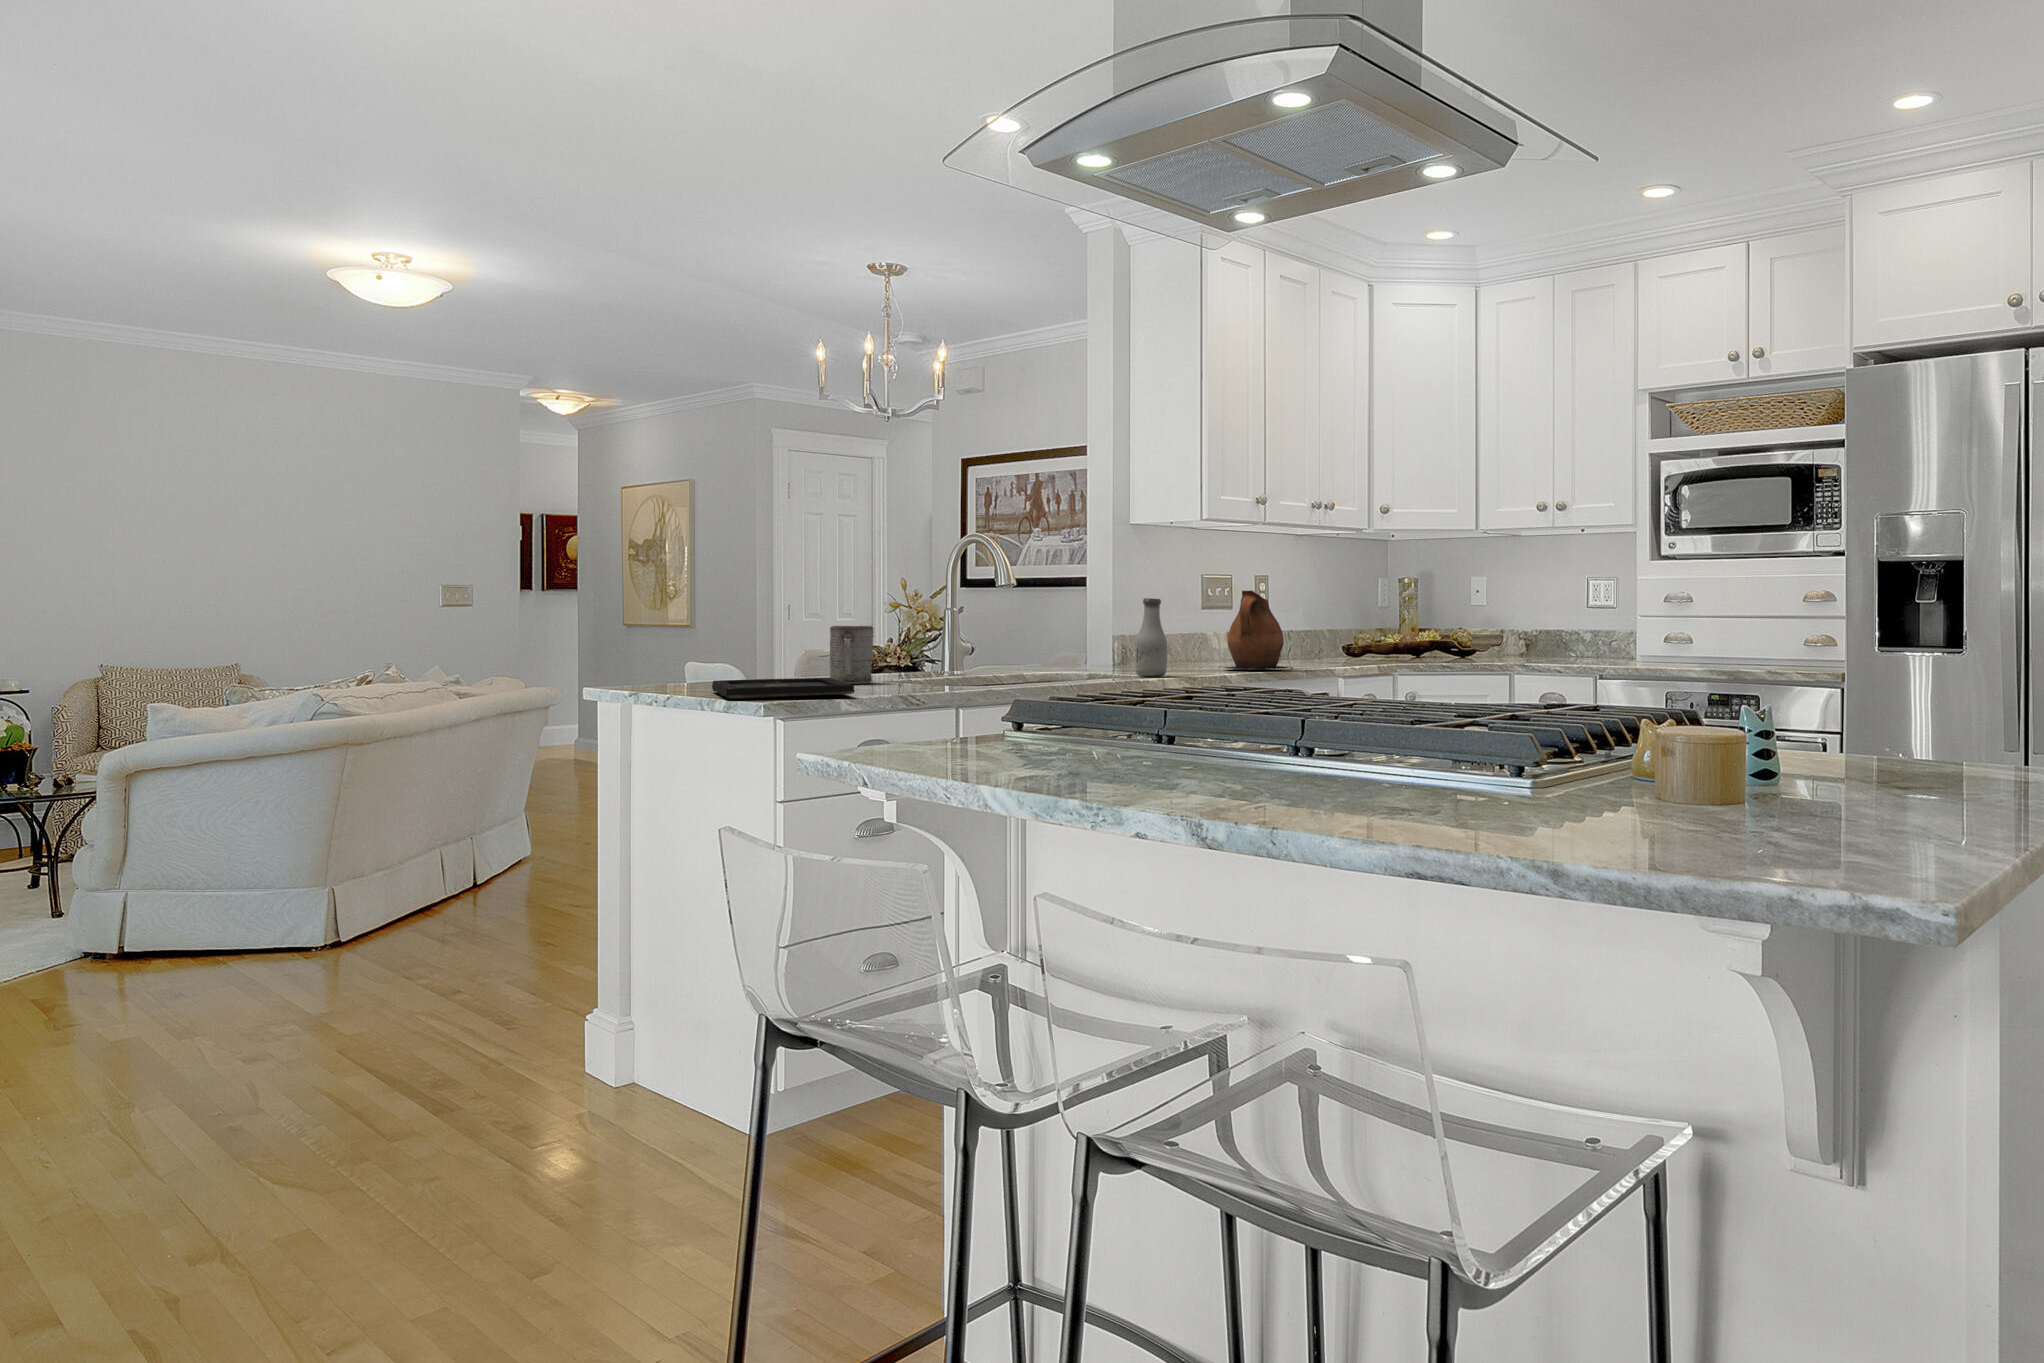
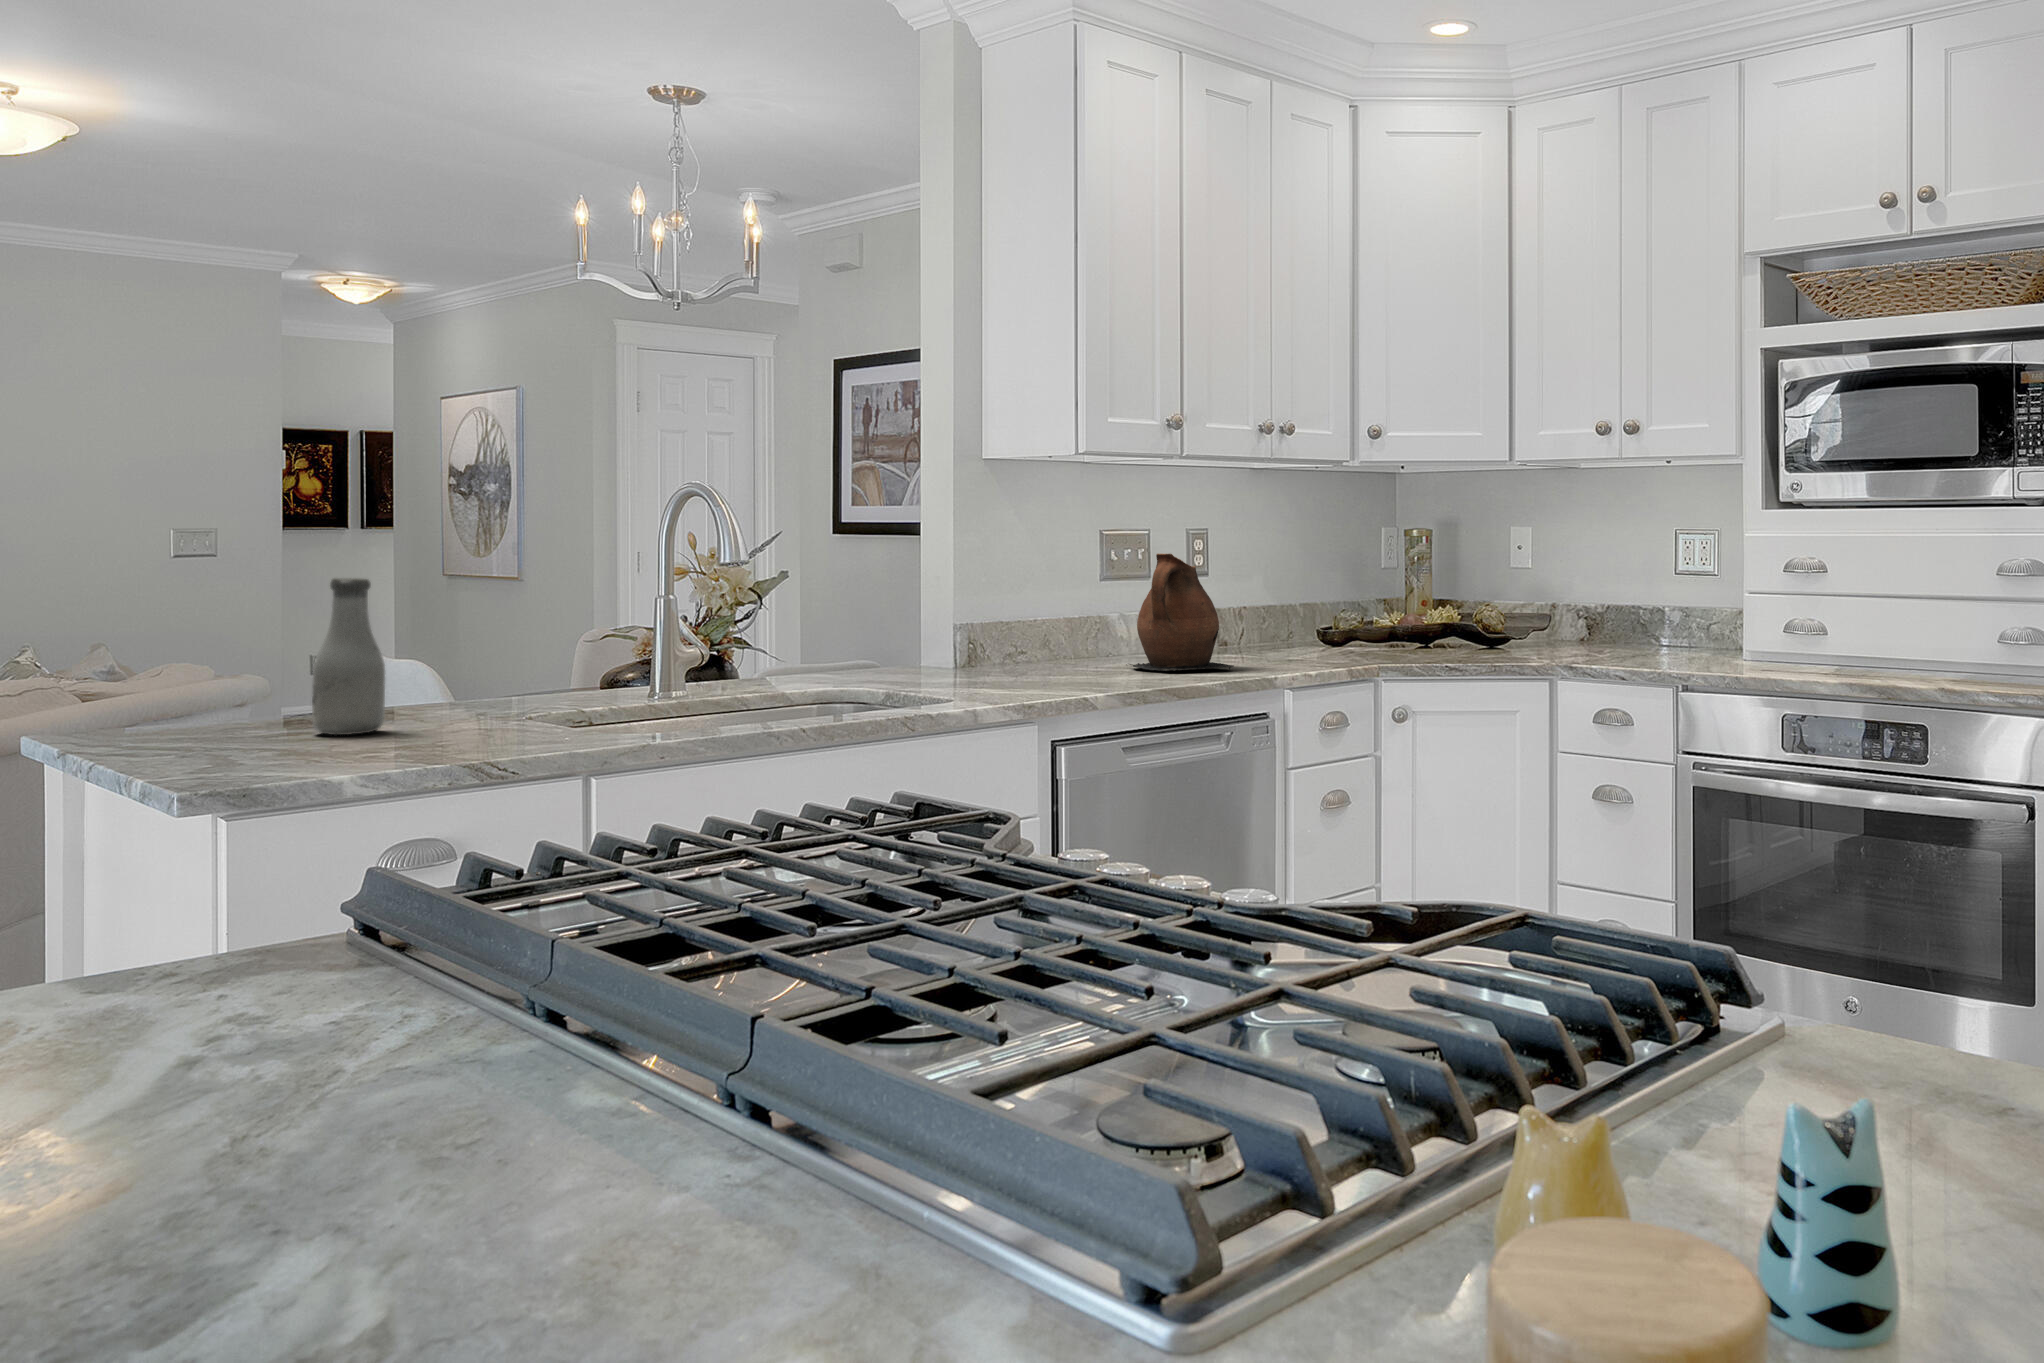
bottle: present [1135,598,1167,677] -> present [312,578,385,735]
mug: present [830,626,873,684] -> none [450,627,523,721]
tray: present [712,678,855,699] -> none [126,726,398,784]

